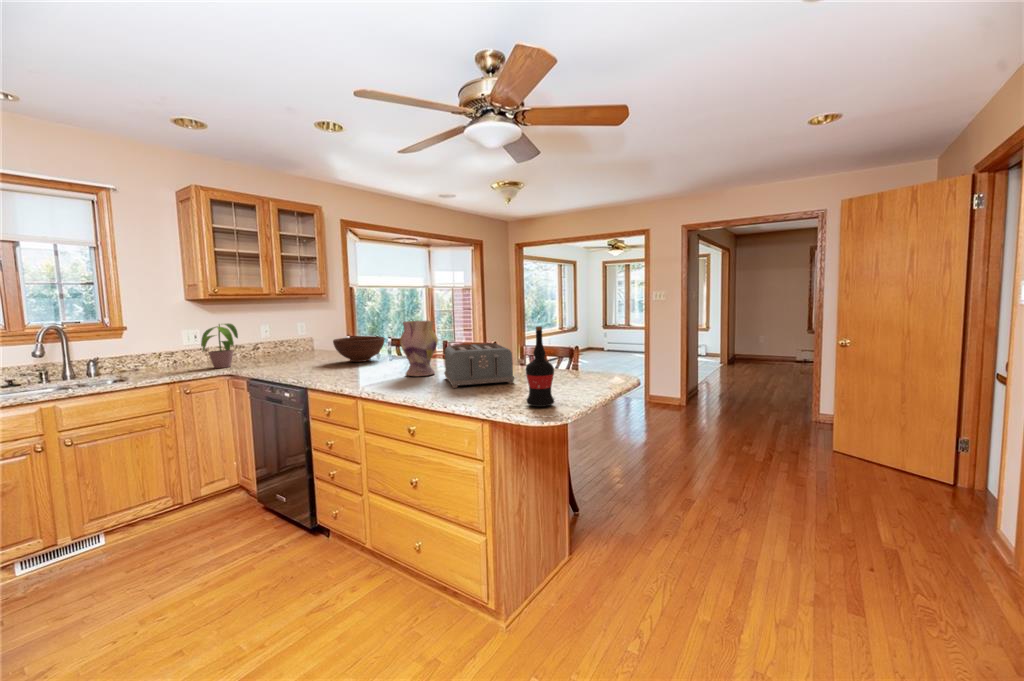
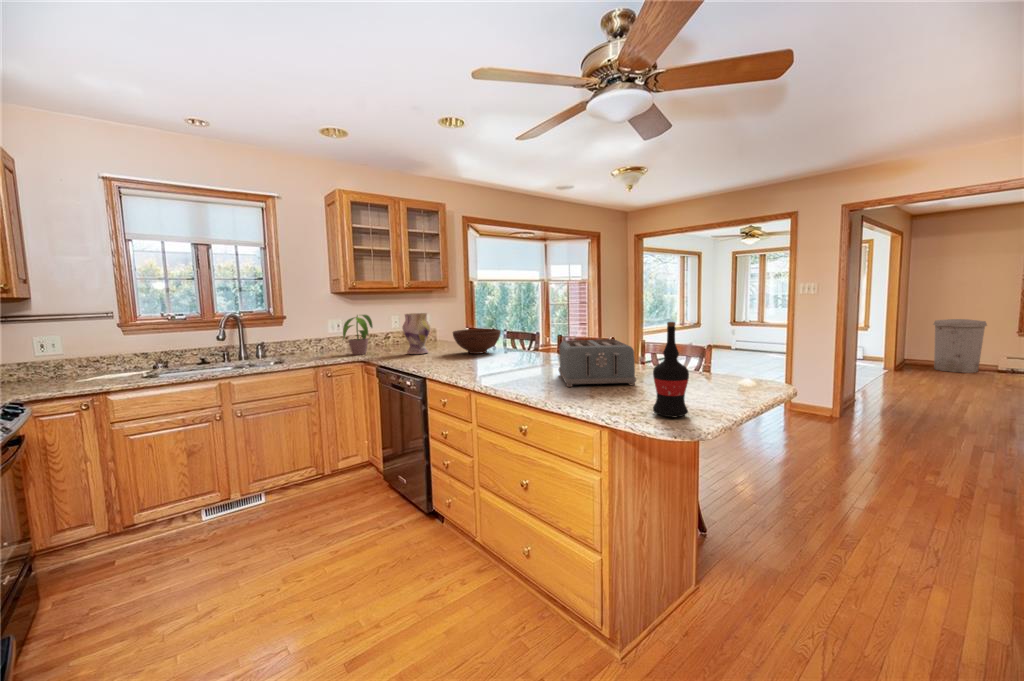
vase: present [400,321,438,376] -> present [402,313,430,354]
trash can: none [755,321,791,364] -> present [933,319,987,373]

